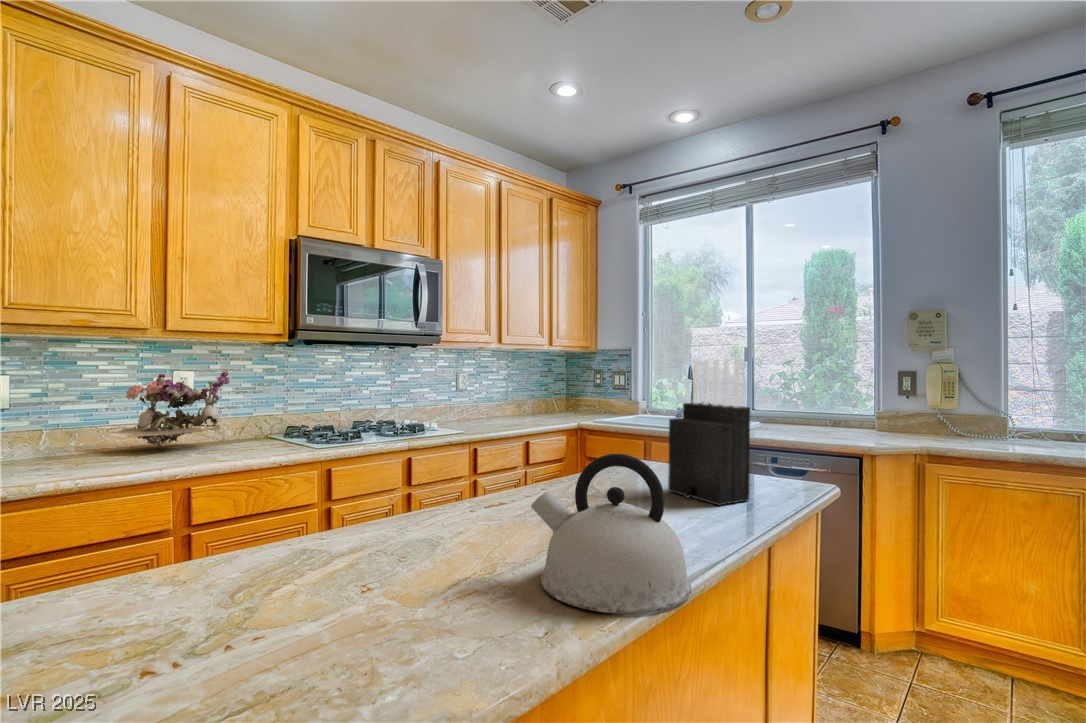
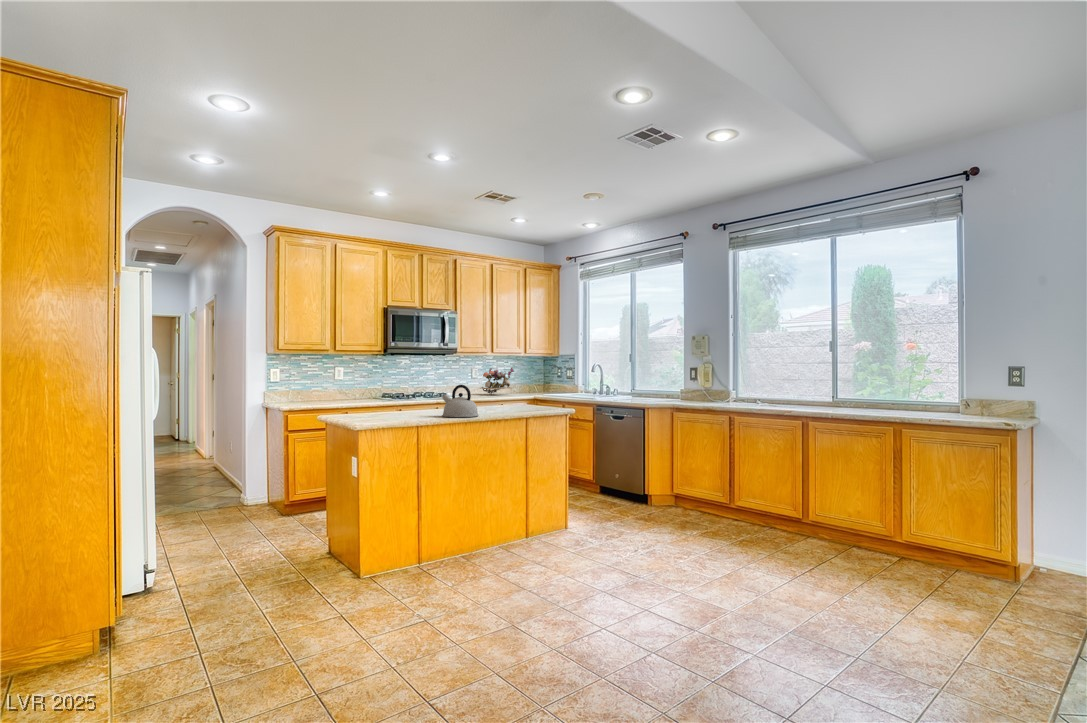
knife block: present [668,360,750,505] -> none [514,361,537,411]
flower arrangement: present [113,370,230,448] -> present [480,367,514,394]

